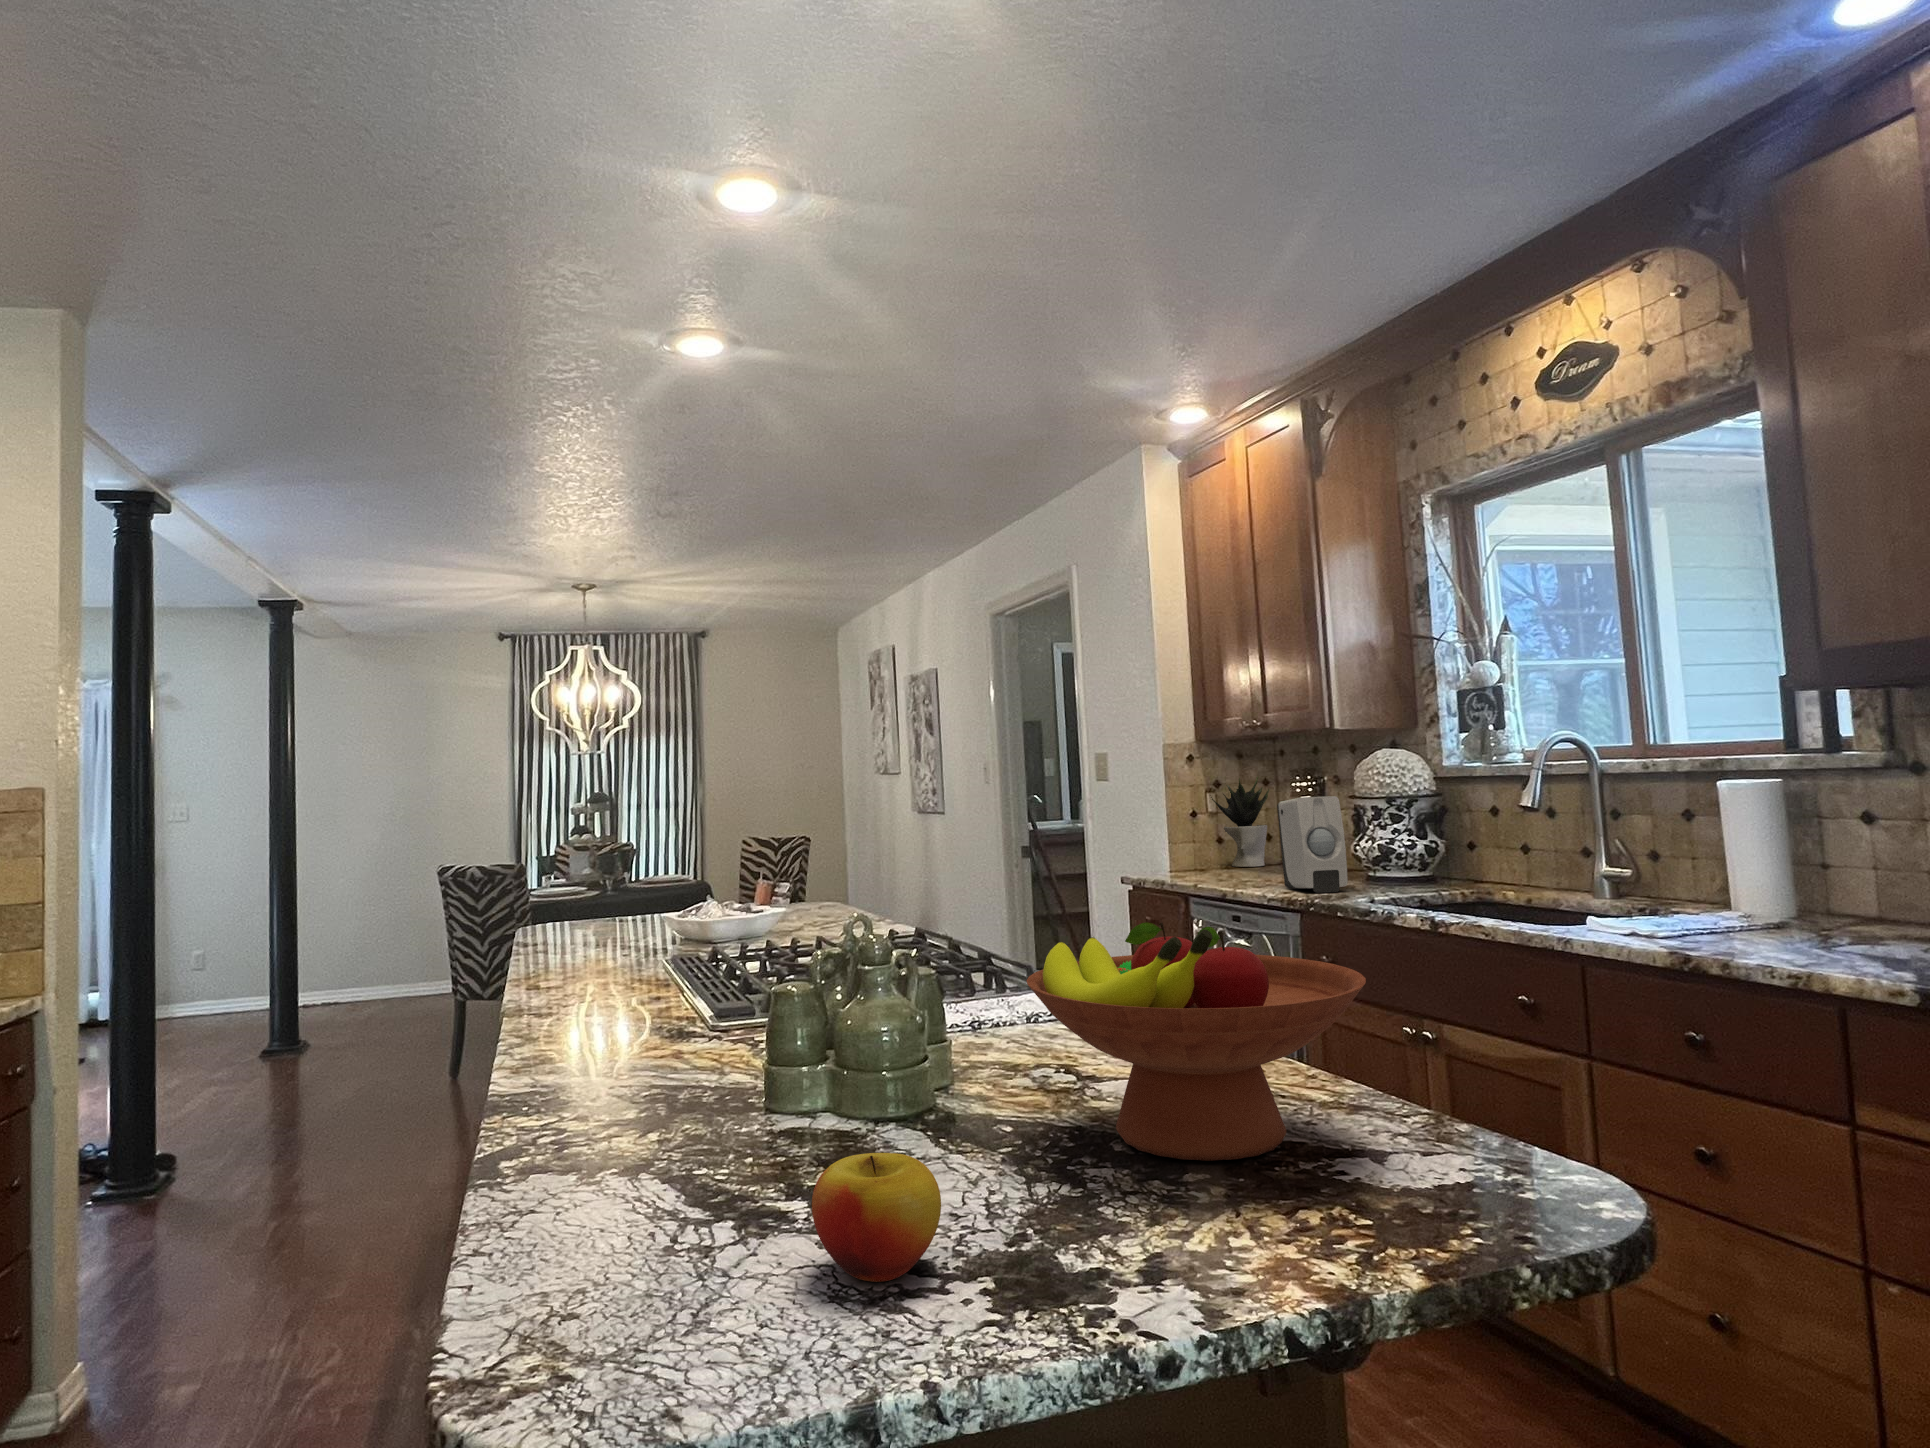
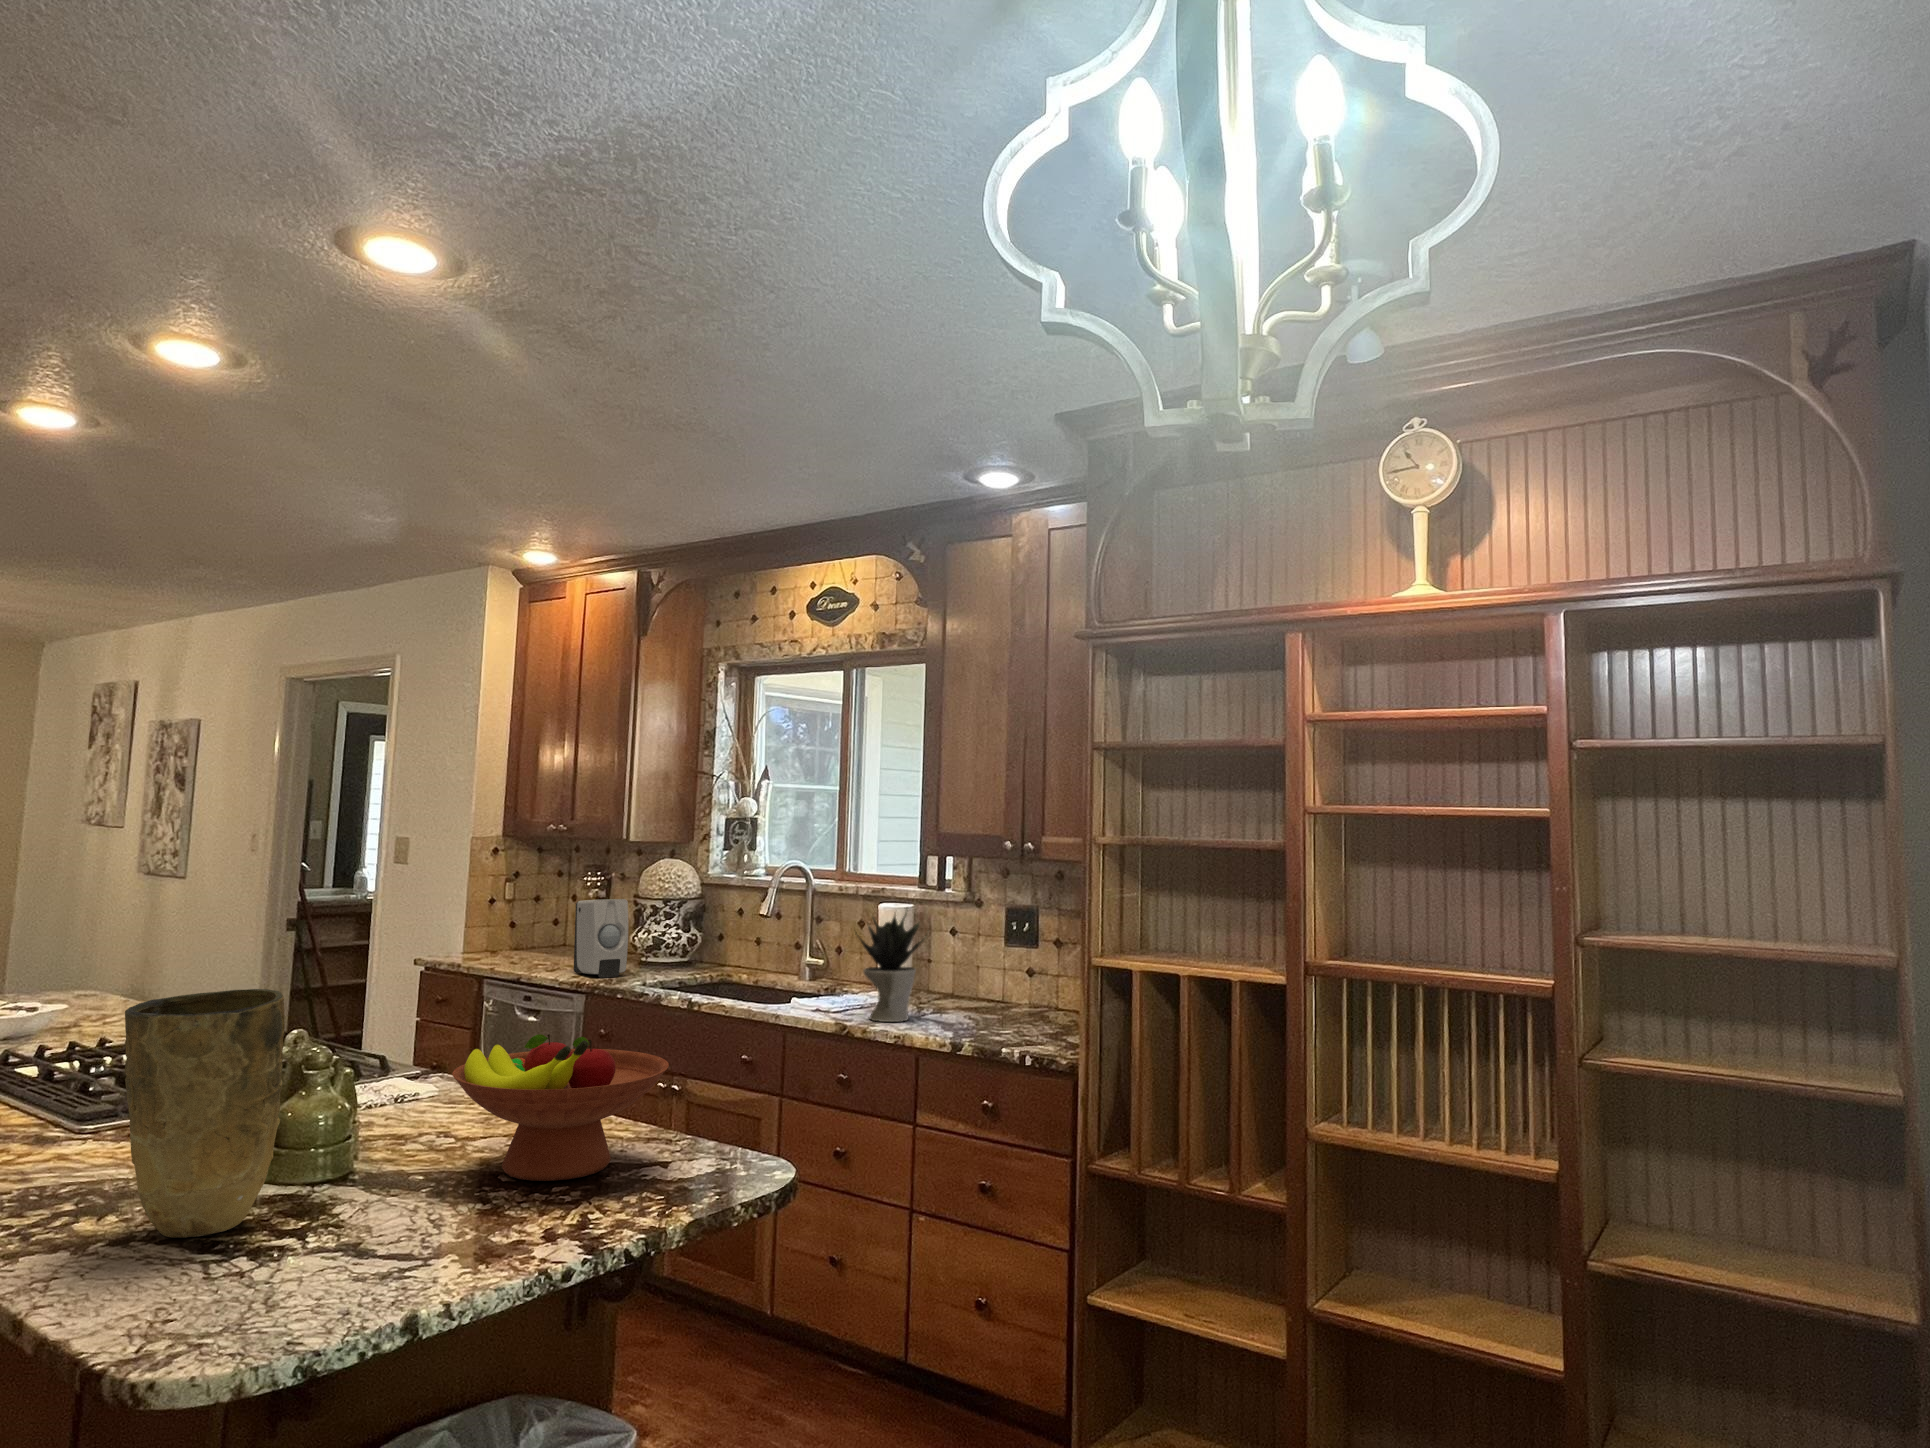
potted plant: present [1210,777,1269,867] -> present [860,909,923,1022]
vase: none [590,843,789,1180] -> present [125,989,285,1238]
apple: present [812,1153,941,1282] -> none [340,1191,427,1267]

